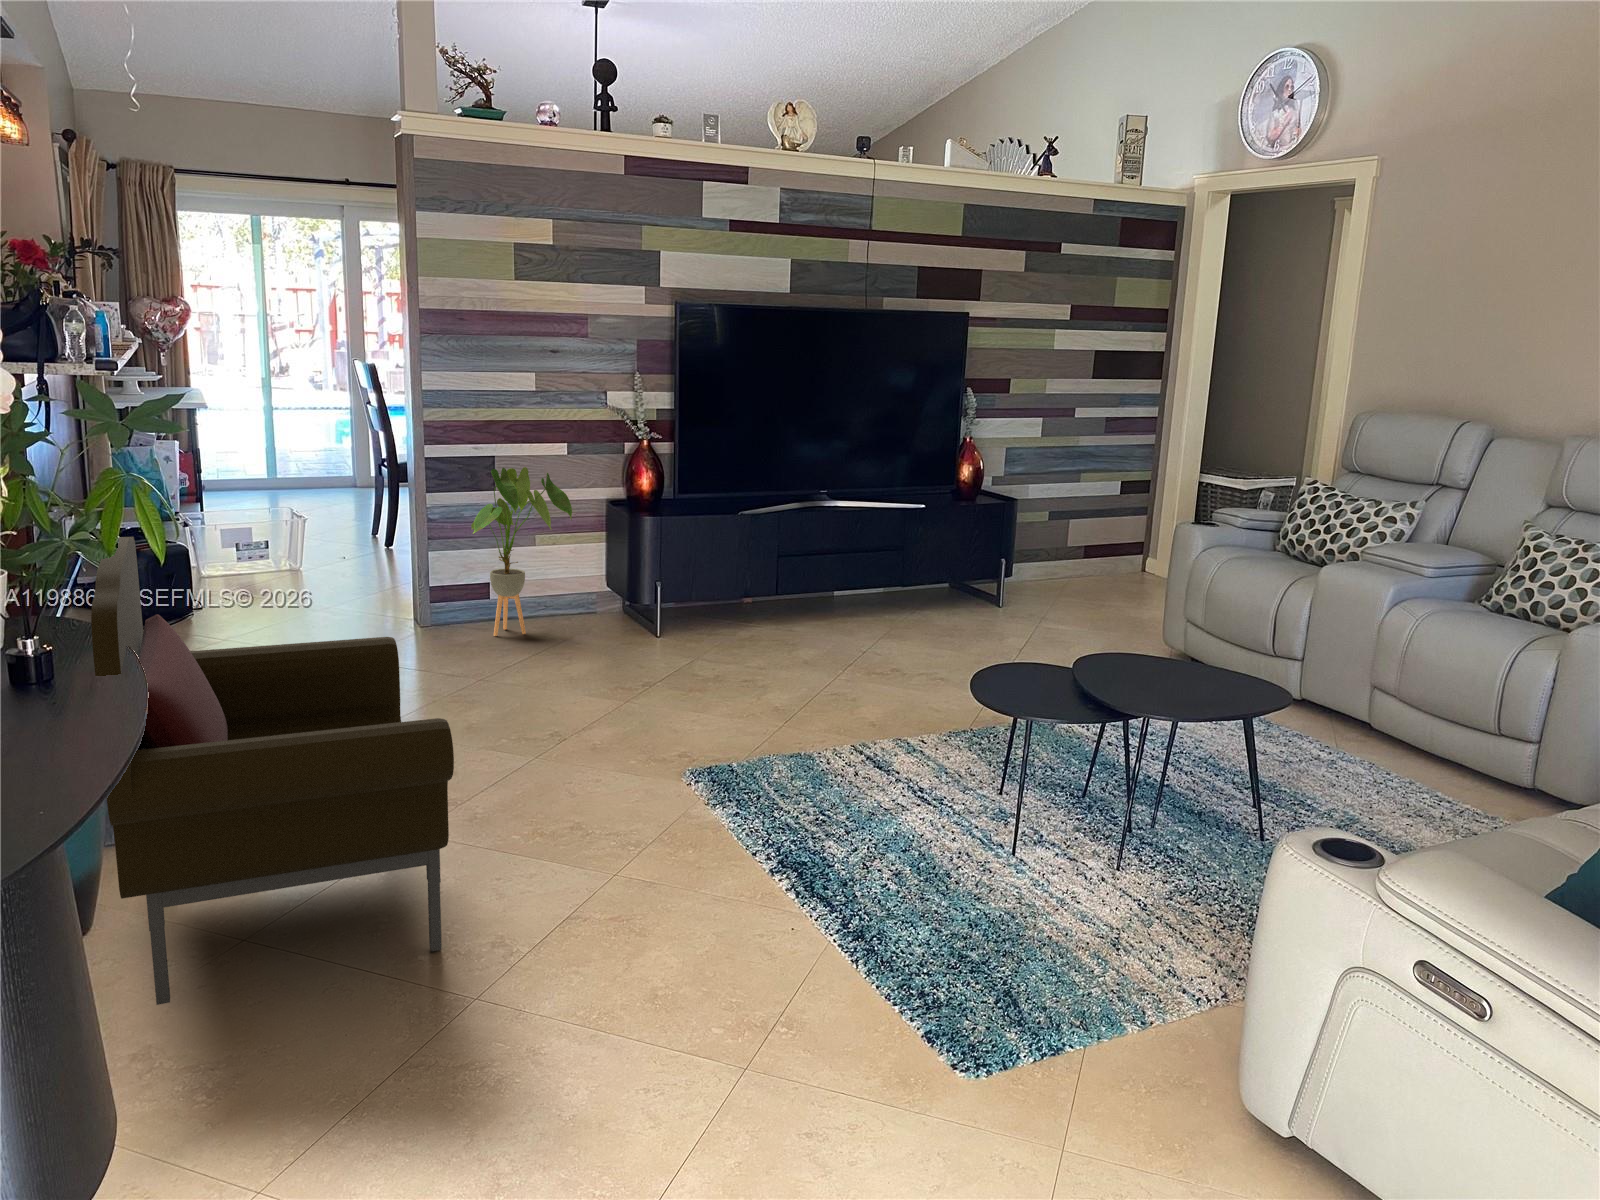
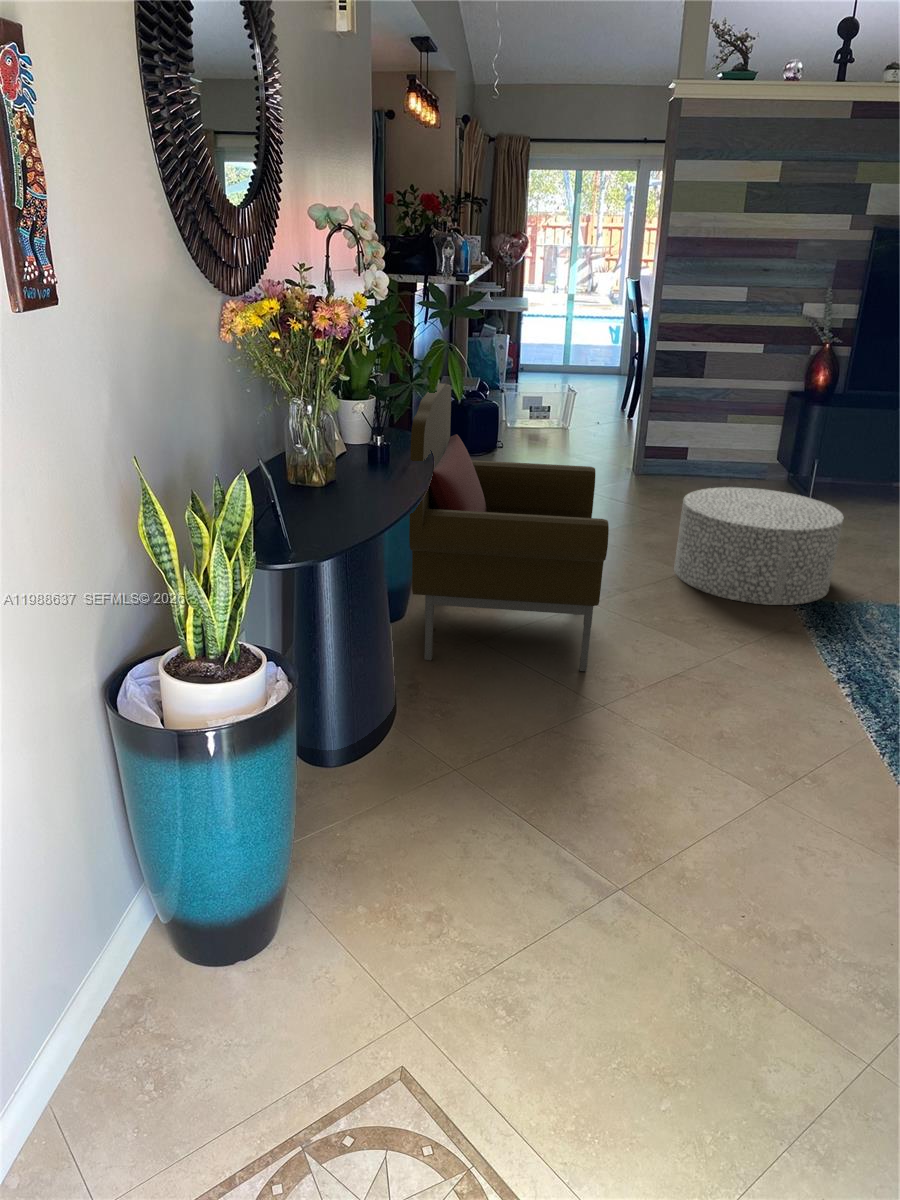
house plant: present [471,467,572,636] -> none [678,360,757,487]
ottoman: none [517,632,723,788] -> present [674,487,844,605]

